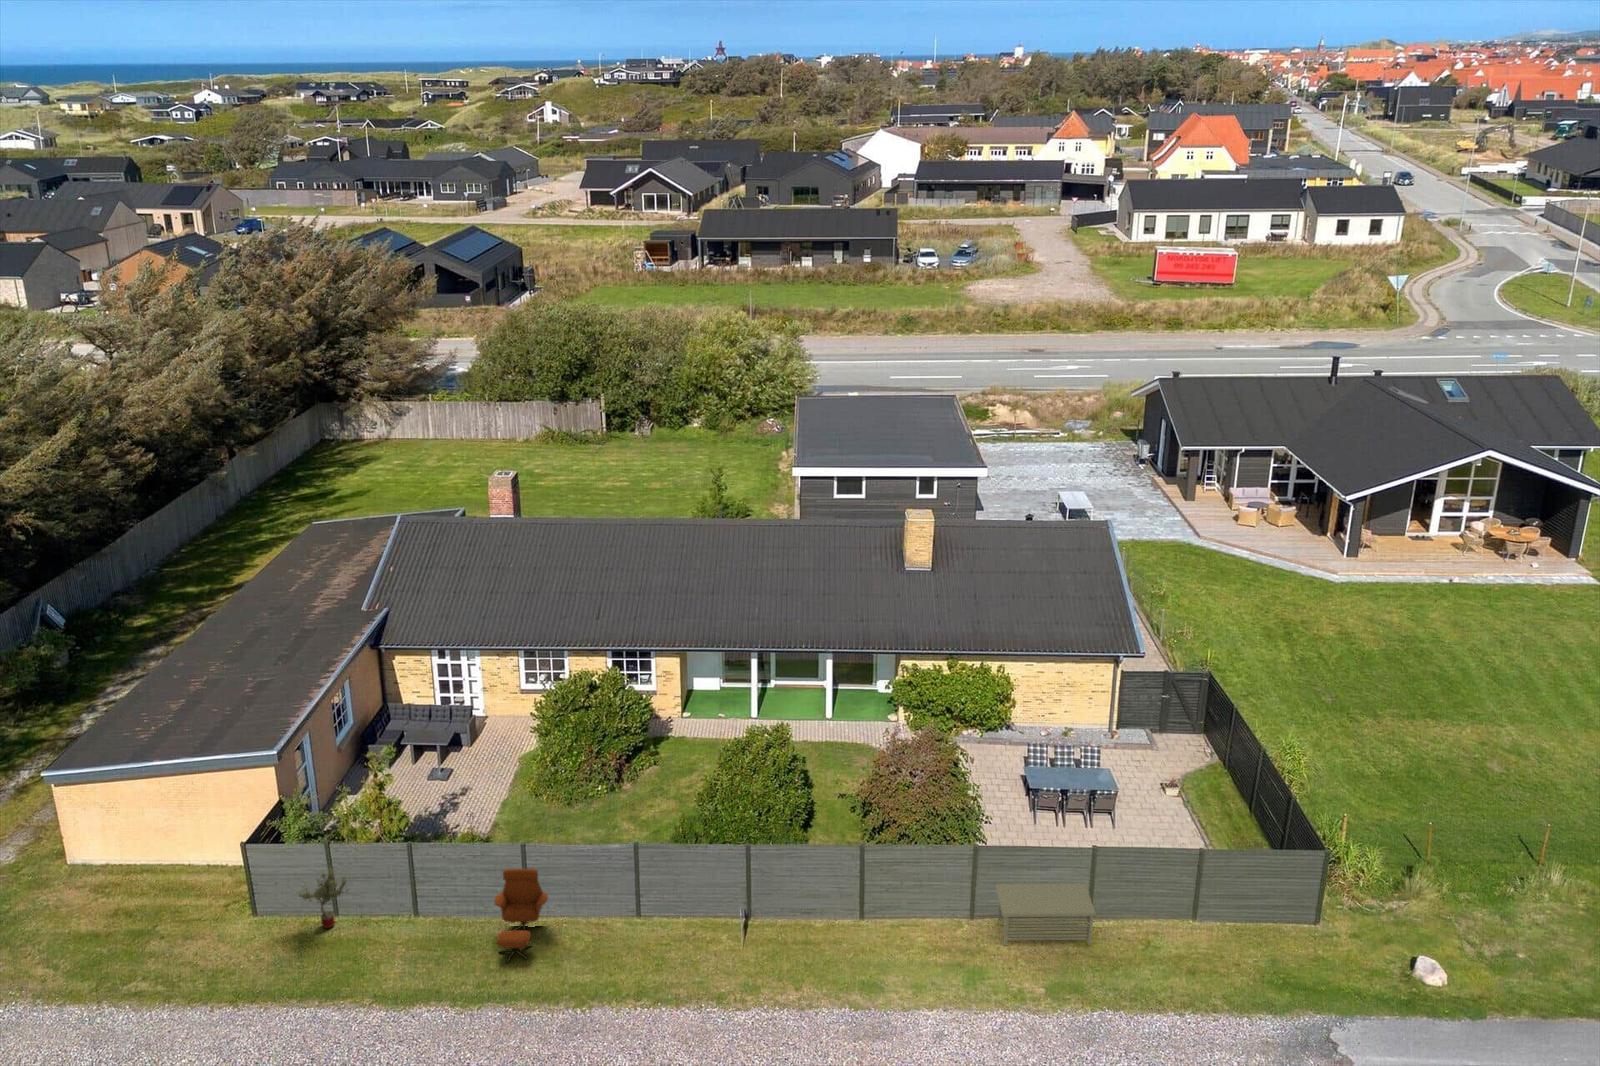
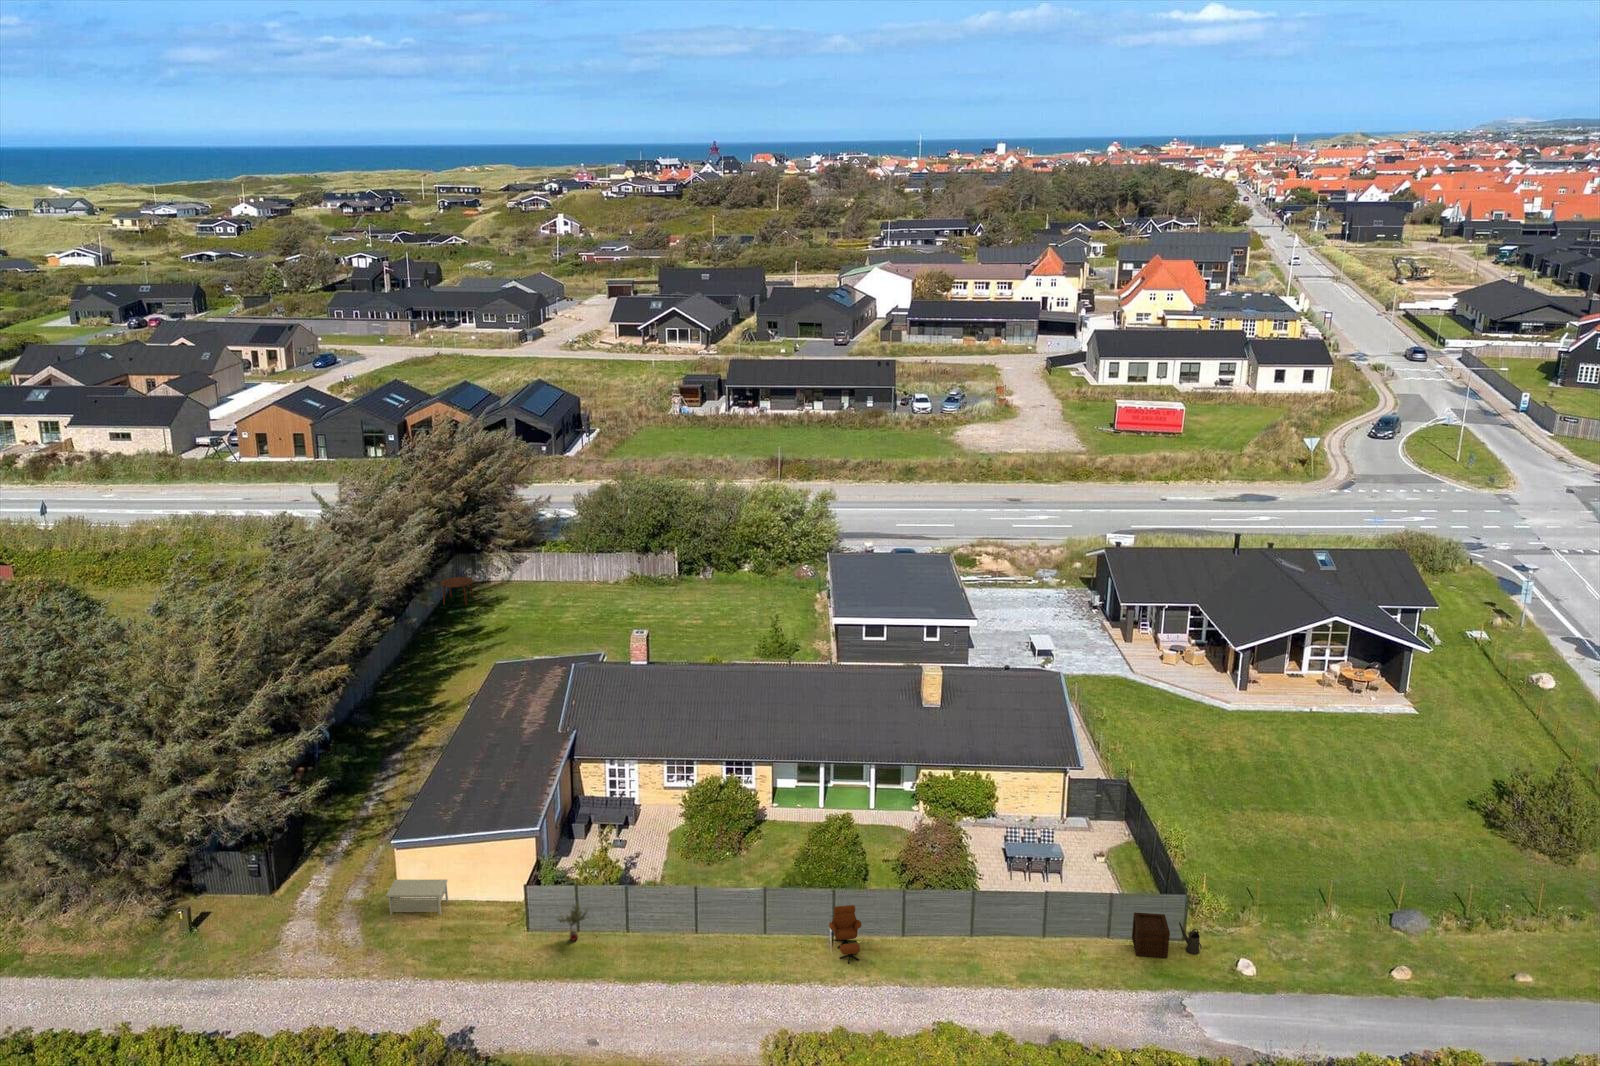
dining table: none [287,431,334,466] -> present [441,577,473,605]
lounge chair: present [494,869,548,963] -> present [829,905,862,964]
wooden crate: none [1231,878,1300,953] -> present [1132,912,1170,958]
storage bench: present [996,884,1096,946] -> present [386,879,448,915]
watering can: none [1310,894,1351,947] -> present [1179,922,1202,955]

